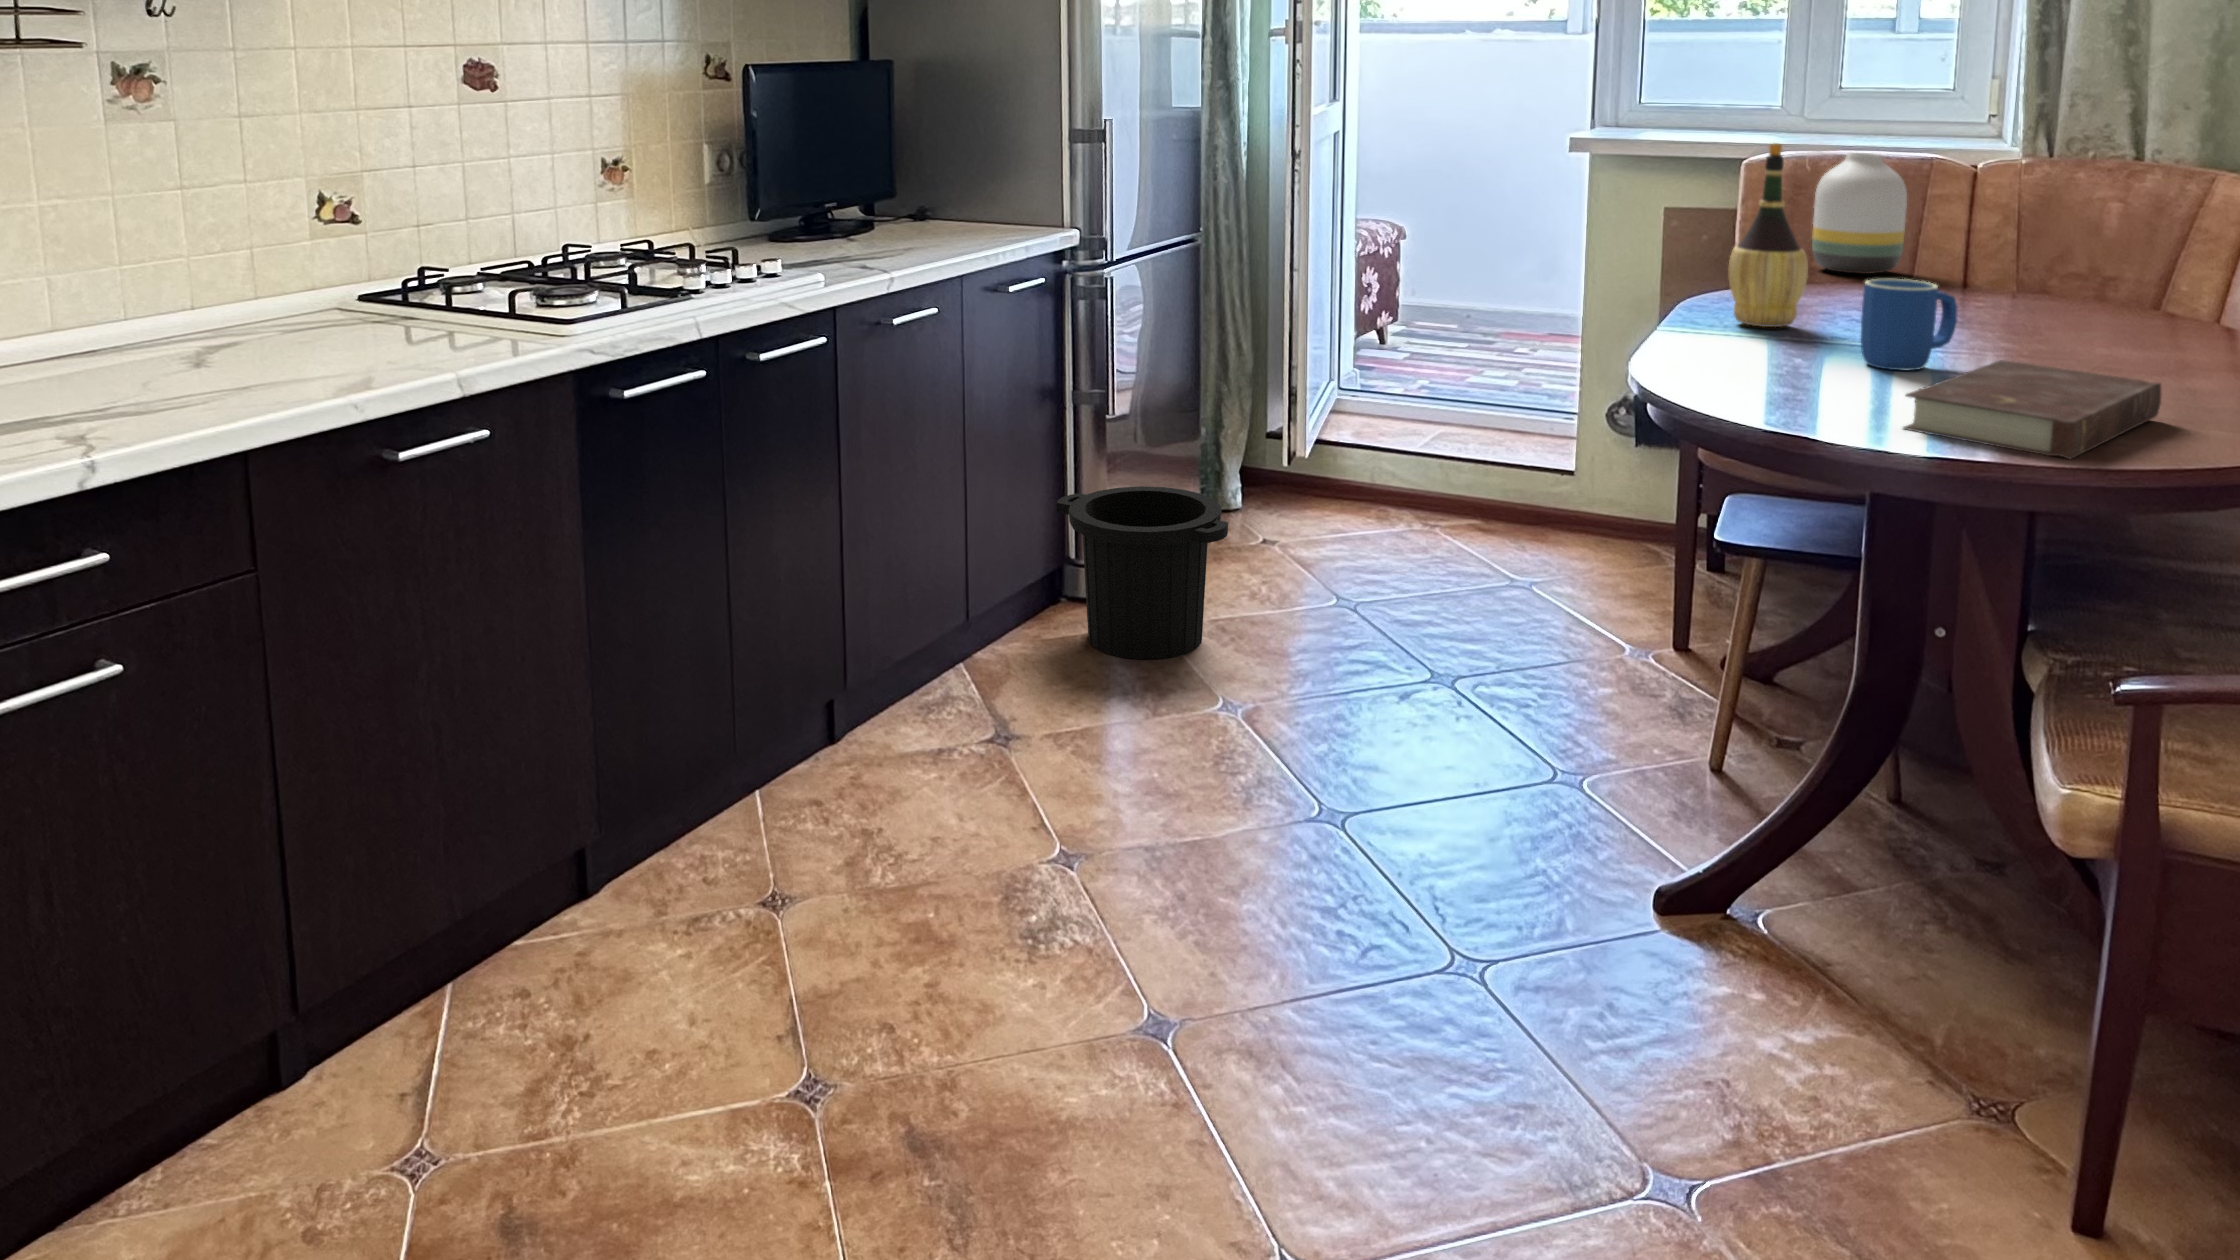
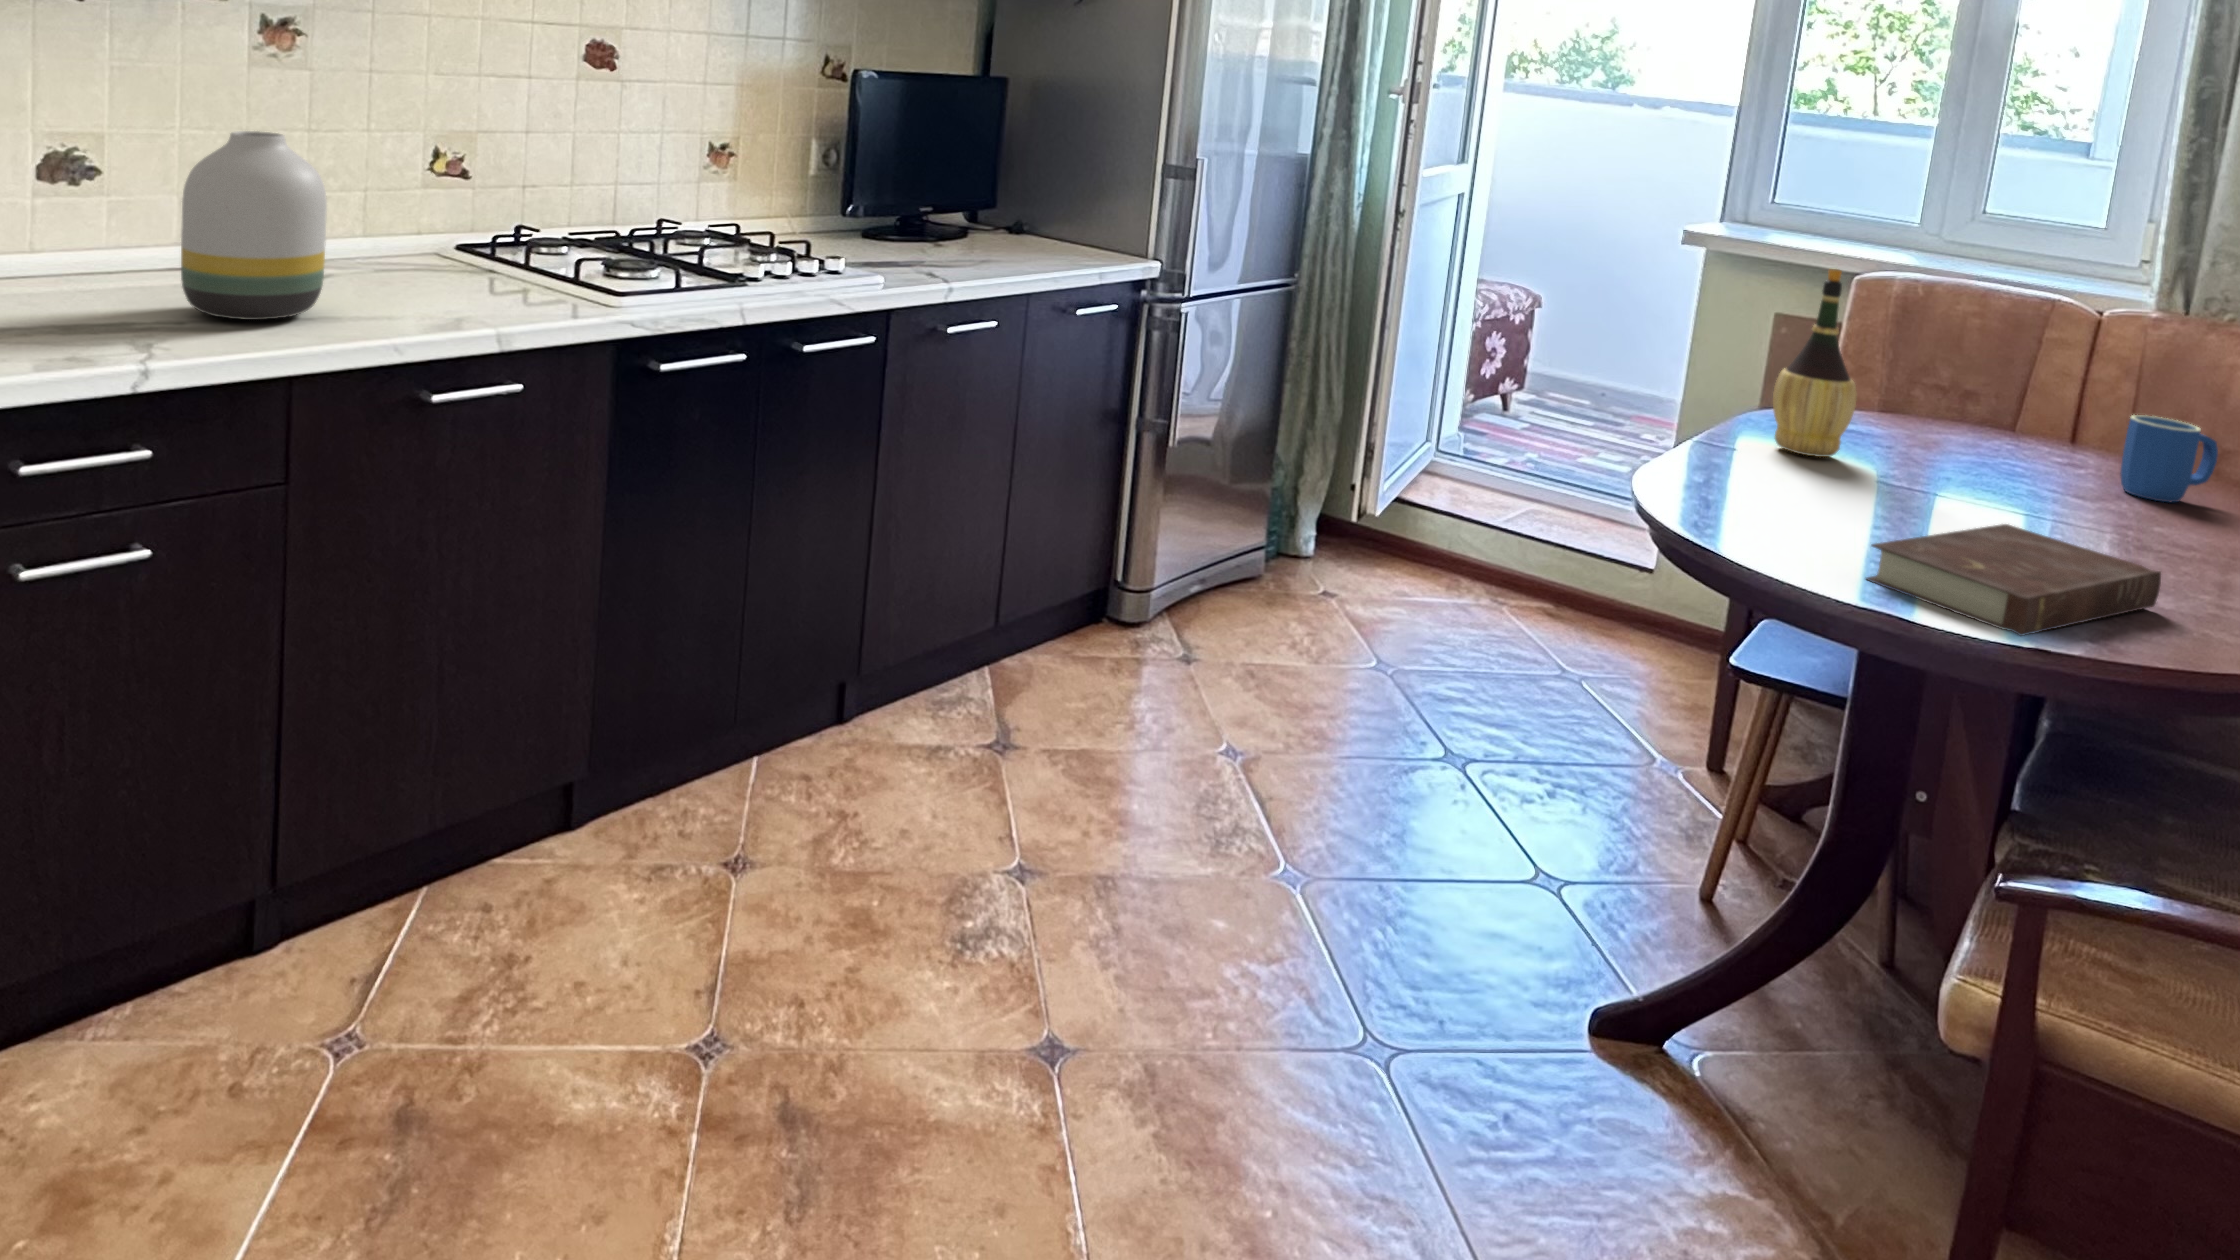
vase: present [1812,153,1907,274] -> present [181,131,327,320]
mug: present [1861,279,1957,371] -> present [2120,415,2218,502]
trash can: present [1057,486,1228,659] -> none [1102,523,1264,699]

